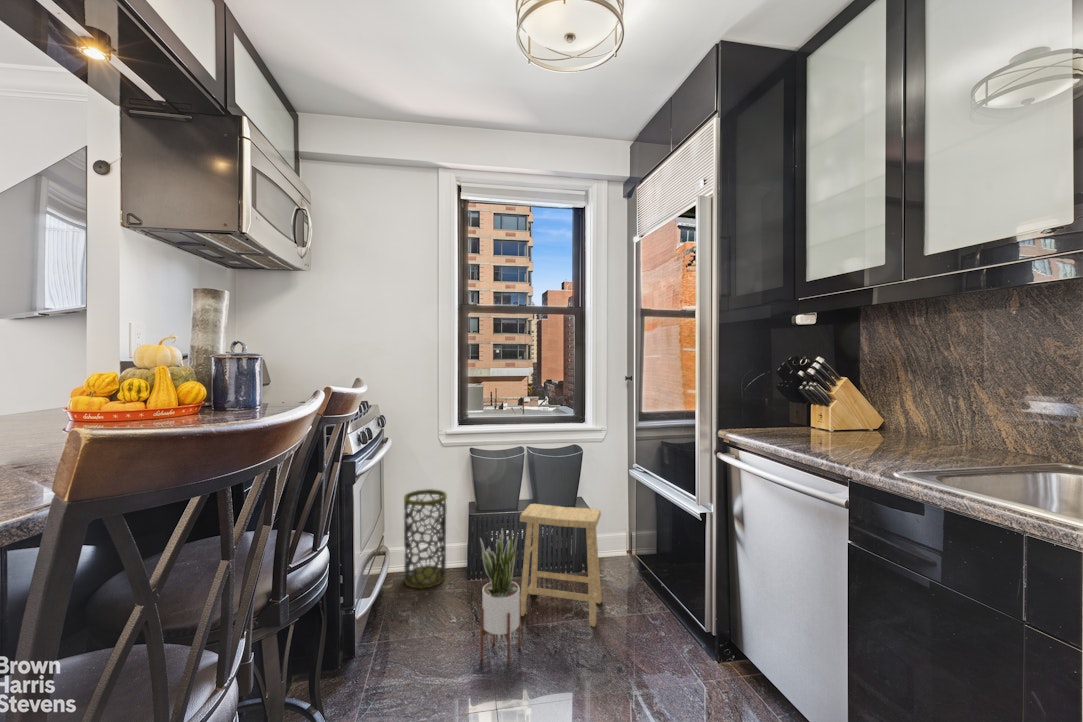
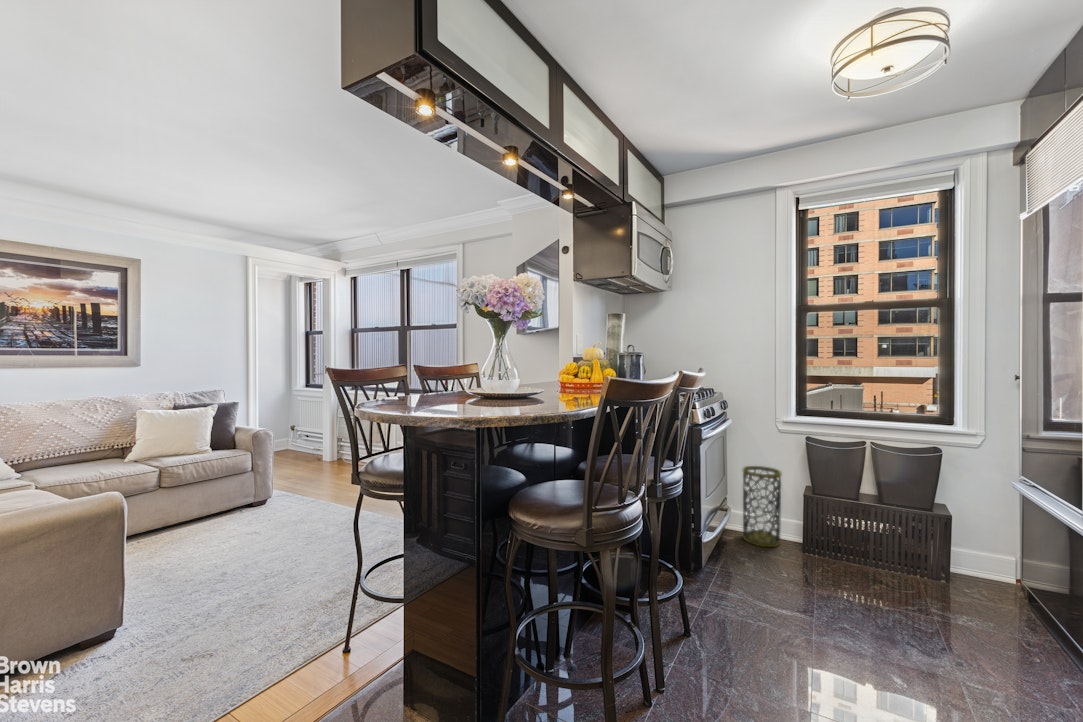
footstool: present [520,504,601,627] -> none [850,493,959,626]
potted plant: present [480,529,521,666] -> none [804,501,848,619]

